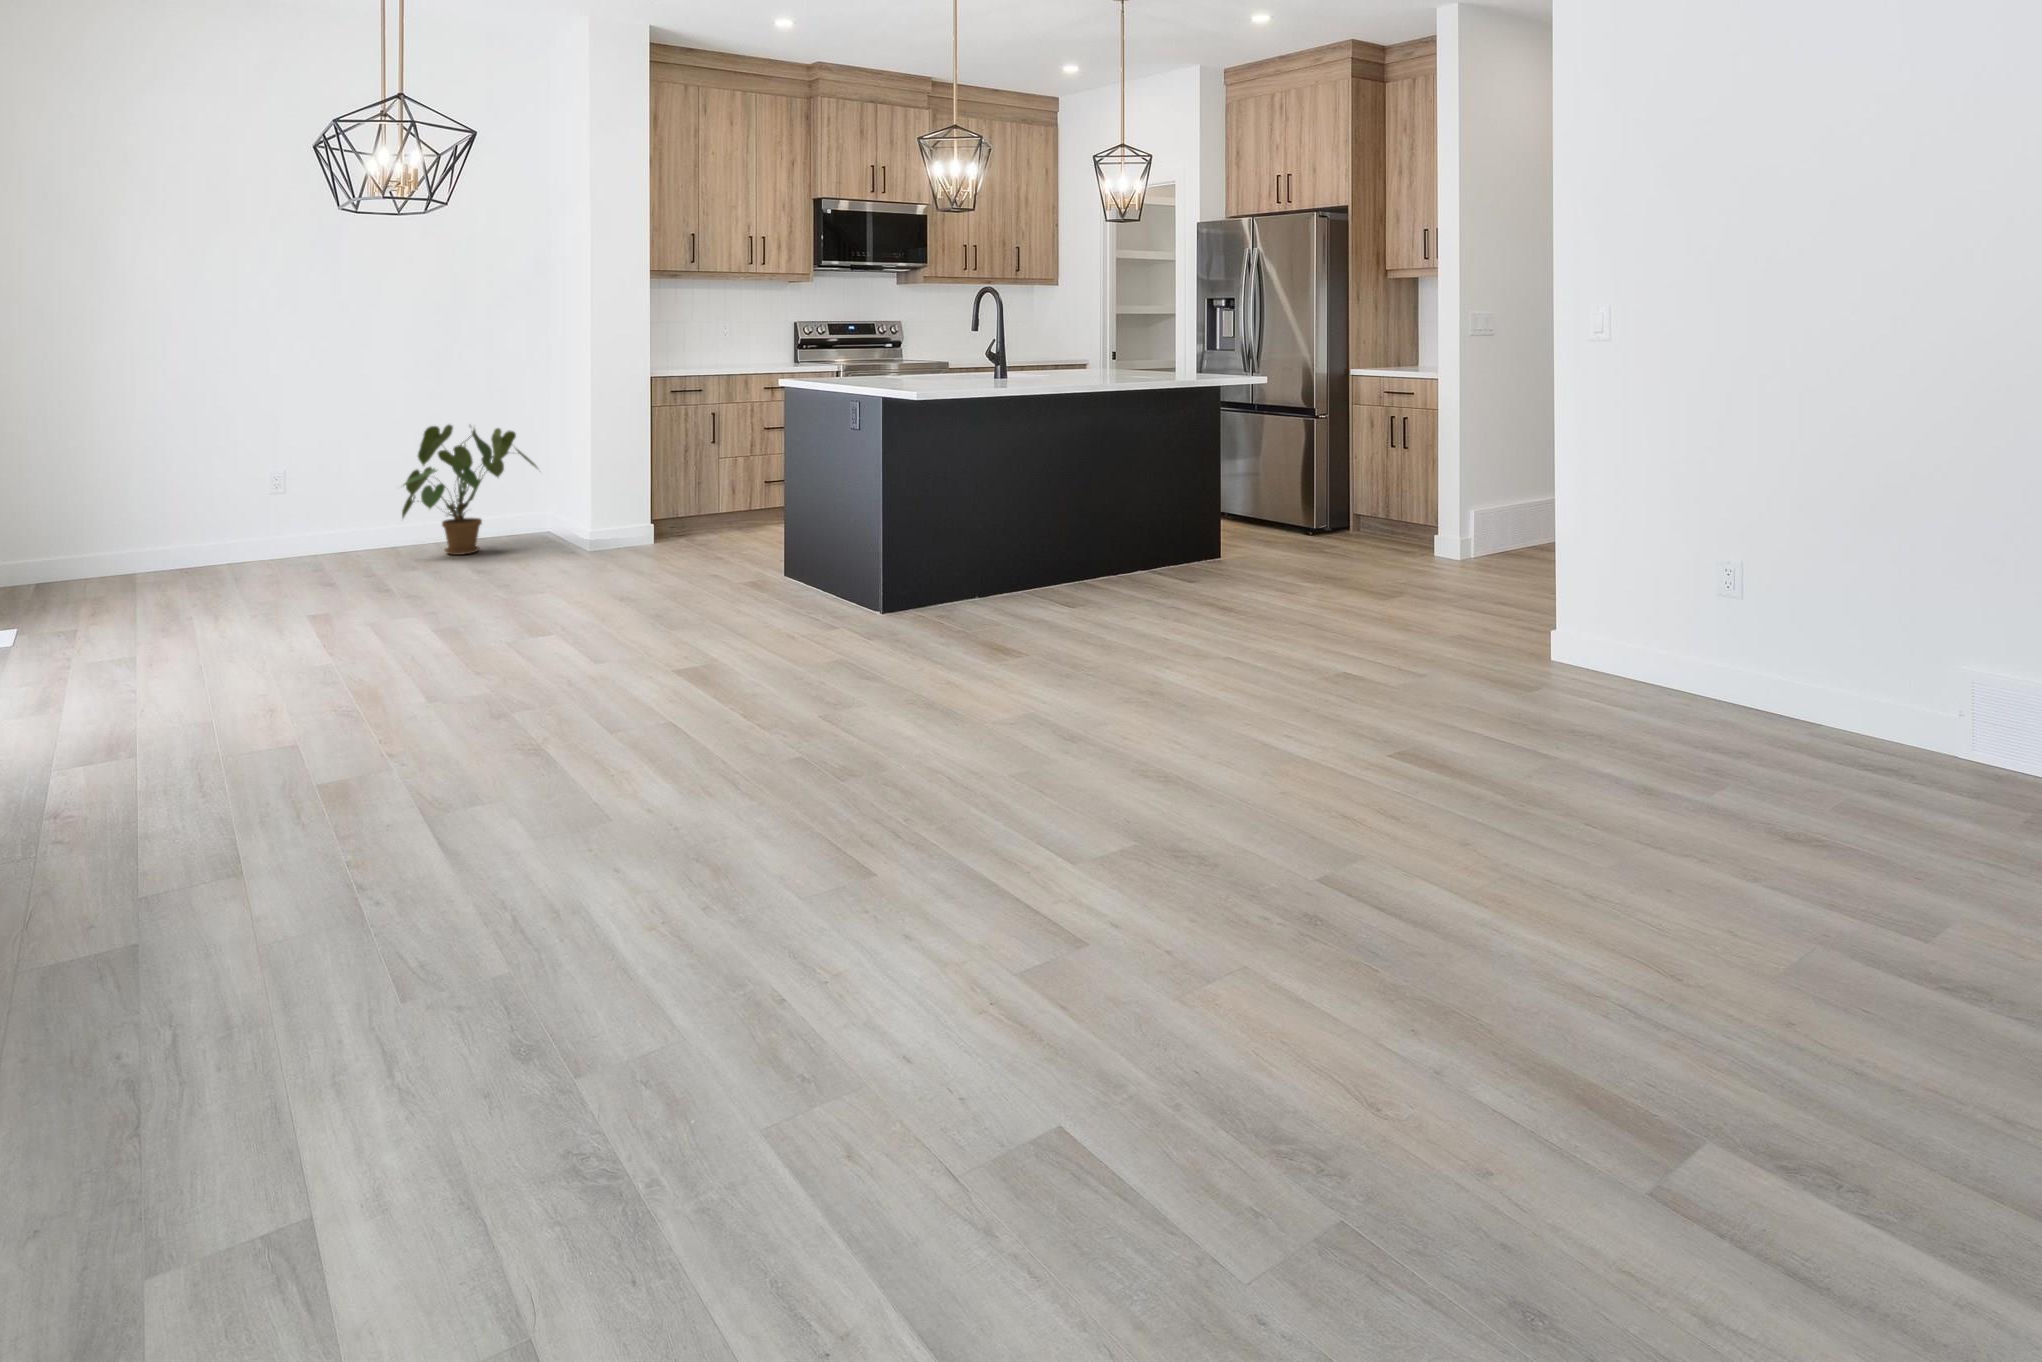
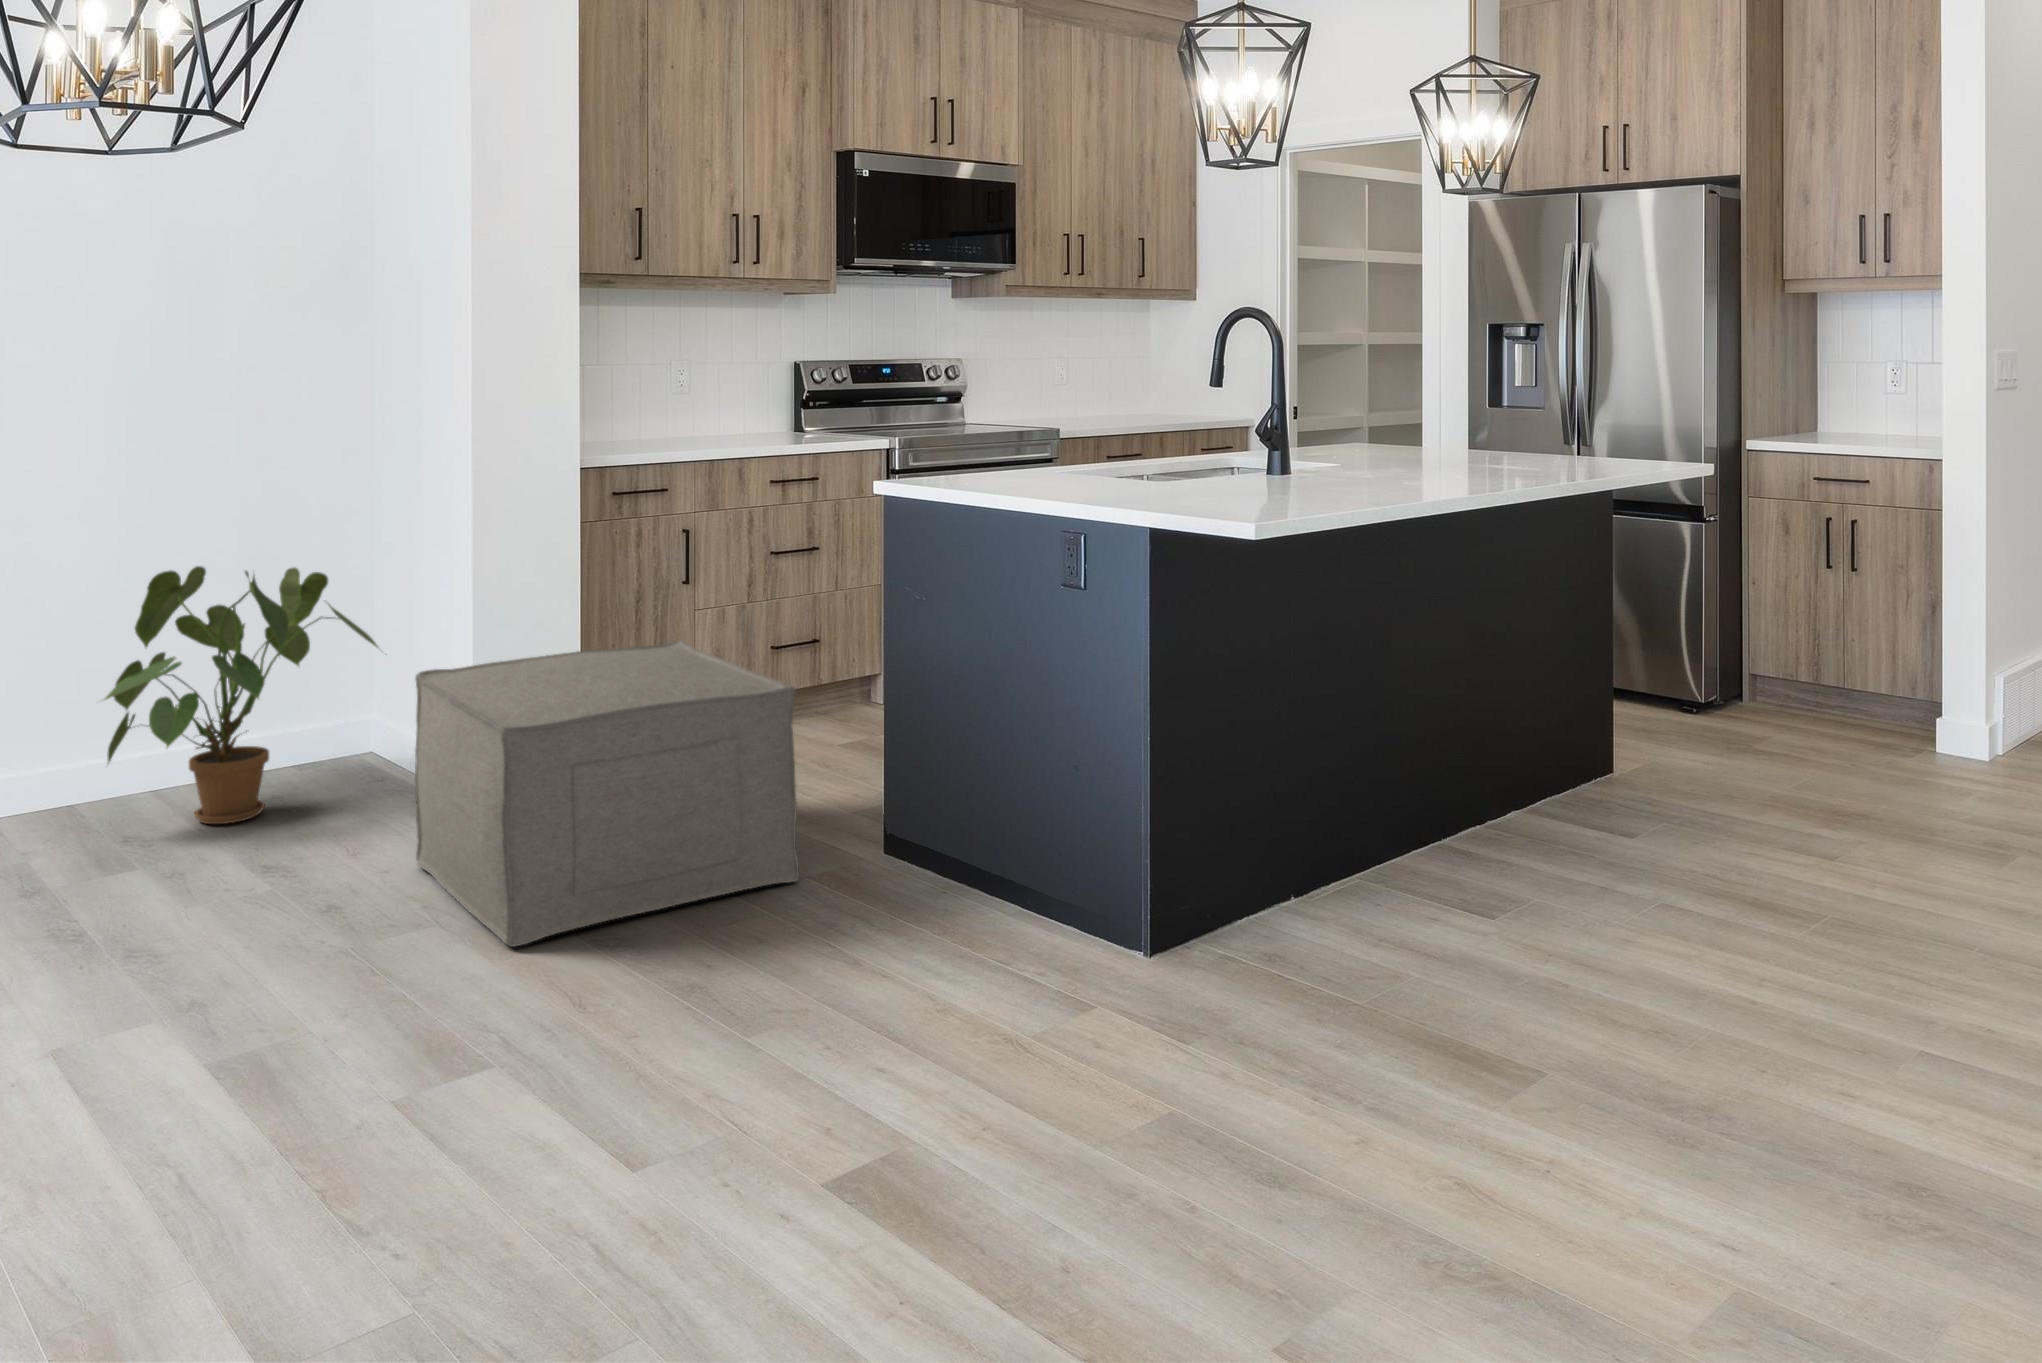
ottoman: none [545,465,729,597] -> present [415,640,799,947]

